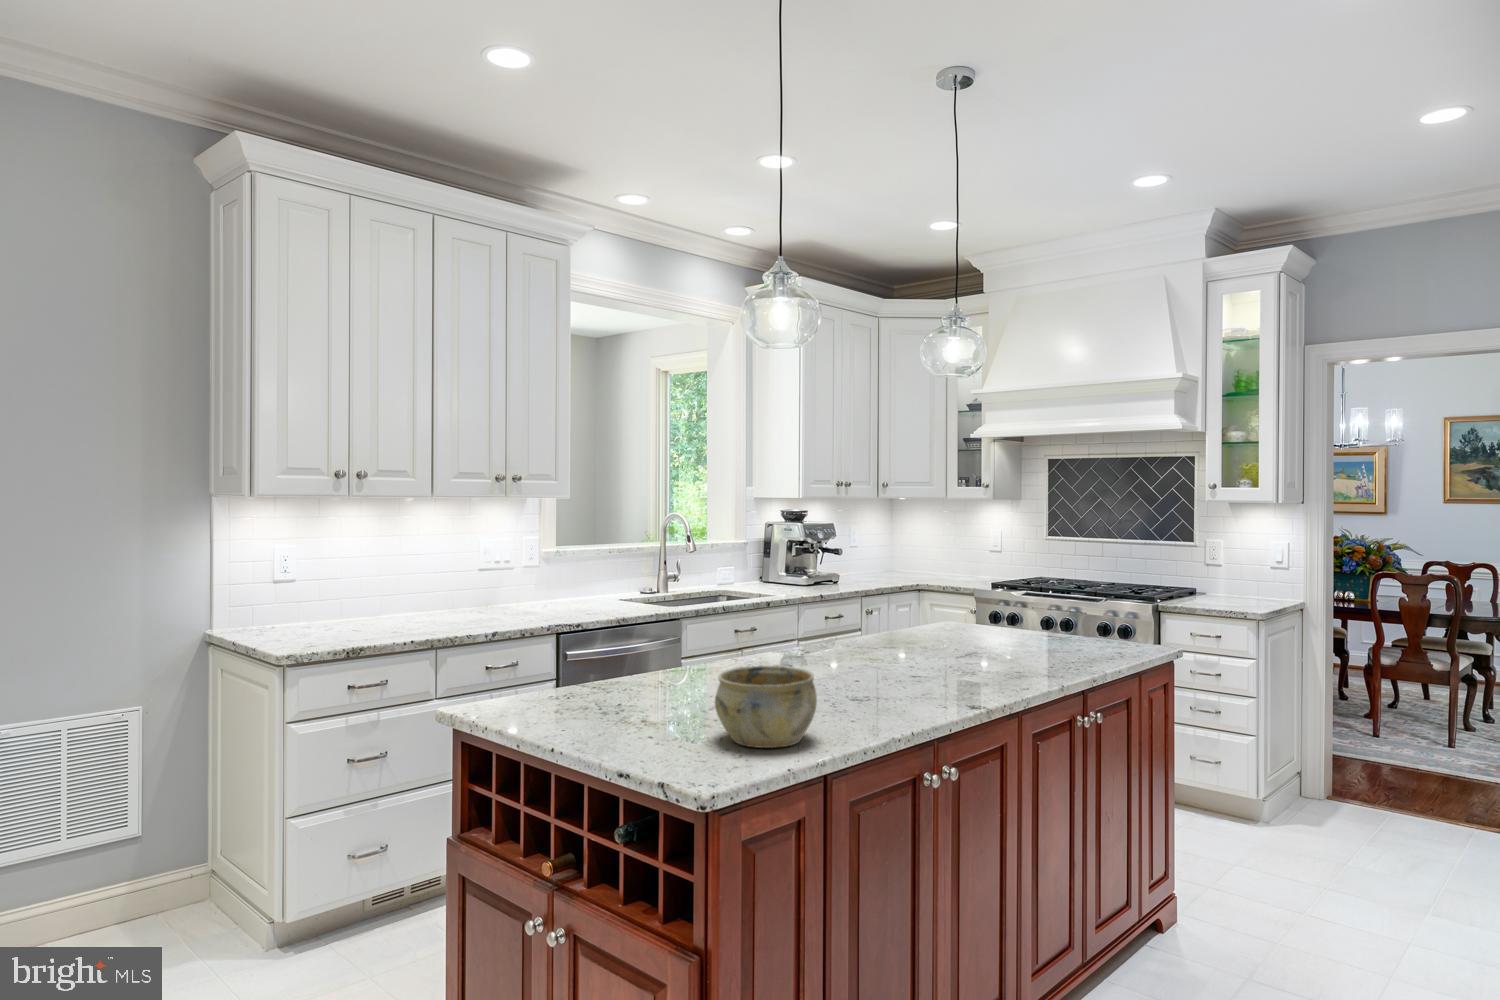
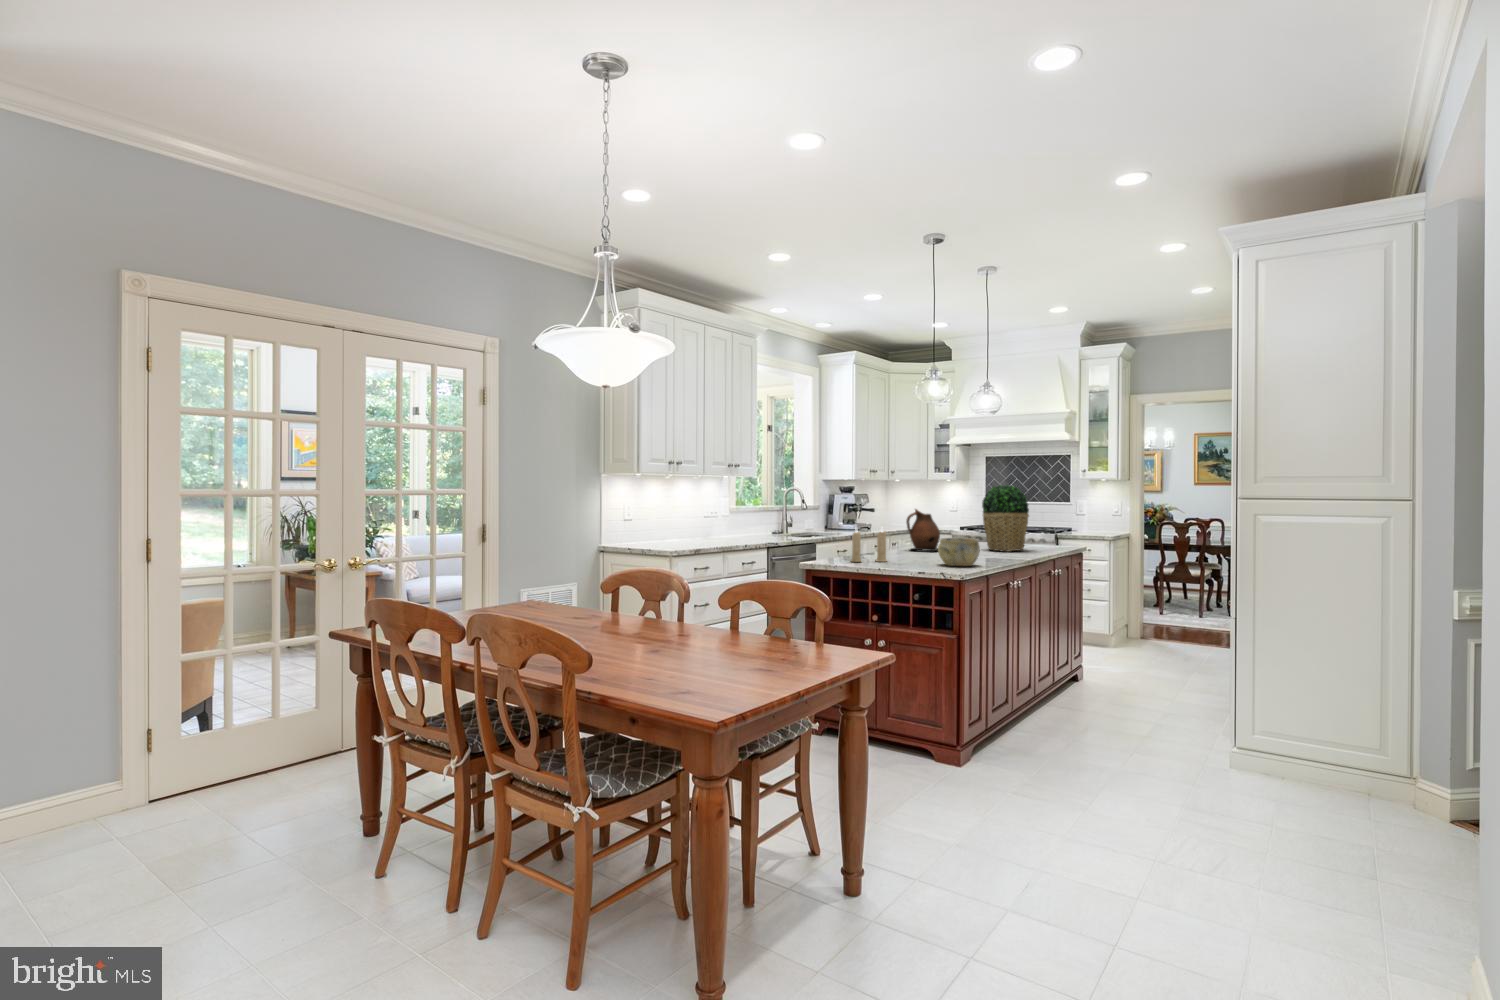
potted plant: none [923,524,1026,674] -> present [982,485,1029,552]
ceramic pitcher: none [760,574,846,671] -> present [906,509,940,551]
candle: none [537,628,630,717] -> present [851,528,887,562]

